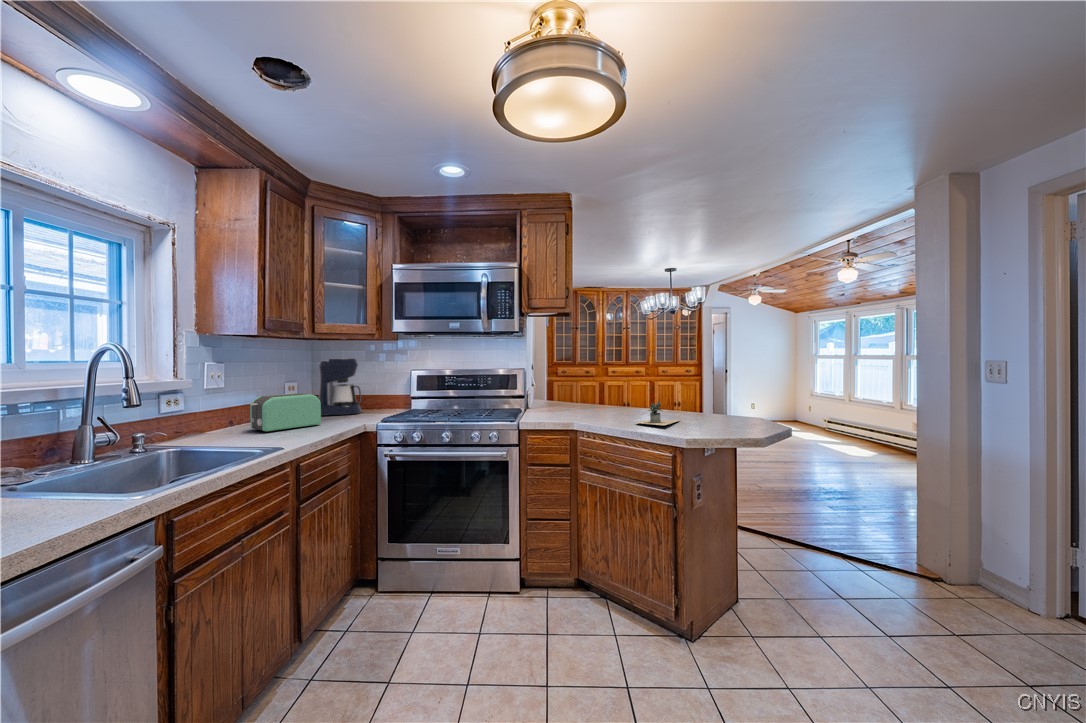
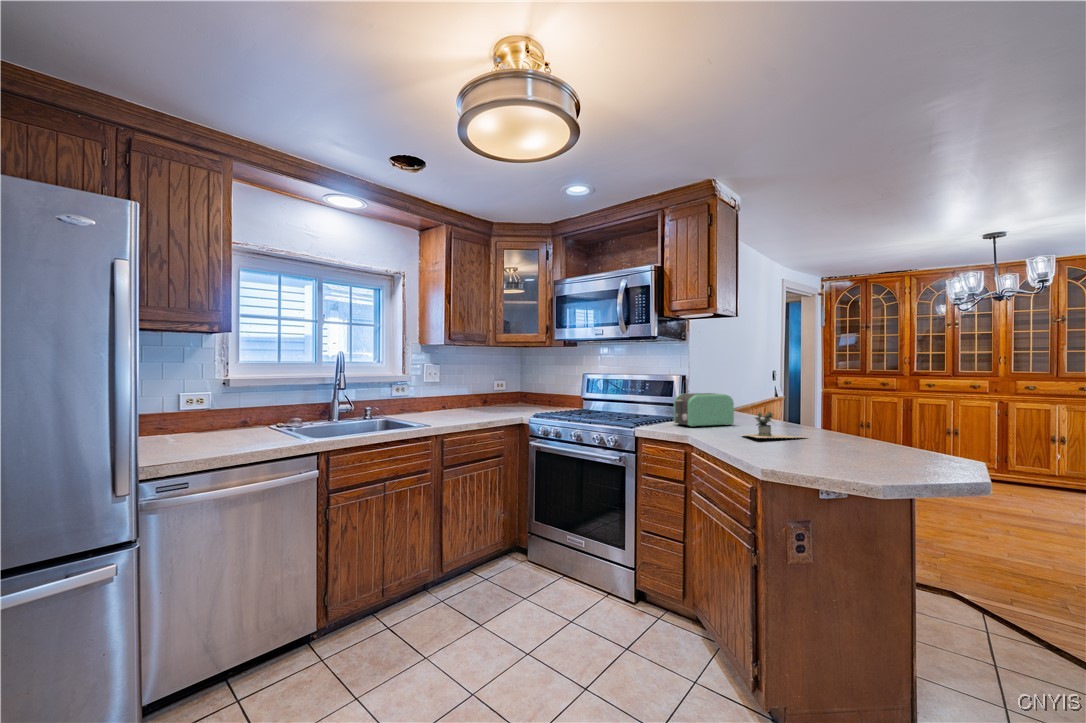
coffee maker: present [319,358,362,416] -> none [501,363,537,411]
toaster: present [250,393,321,432] -> present [674,393,734,427]

